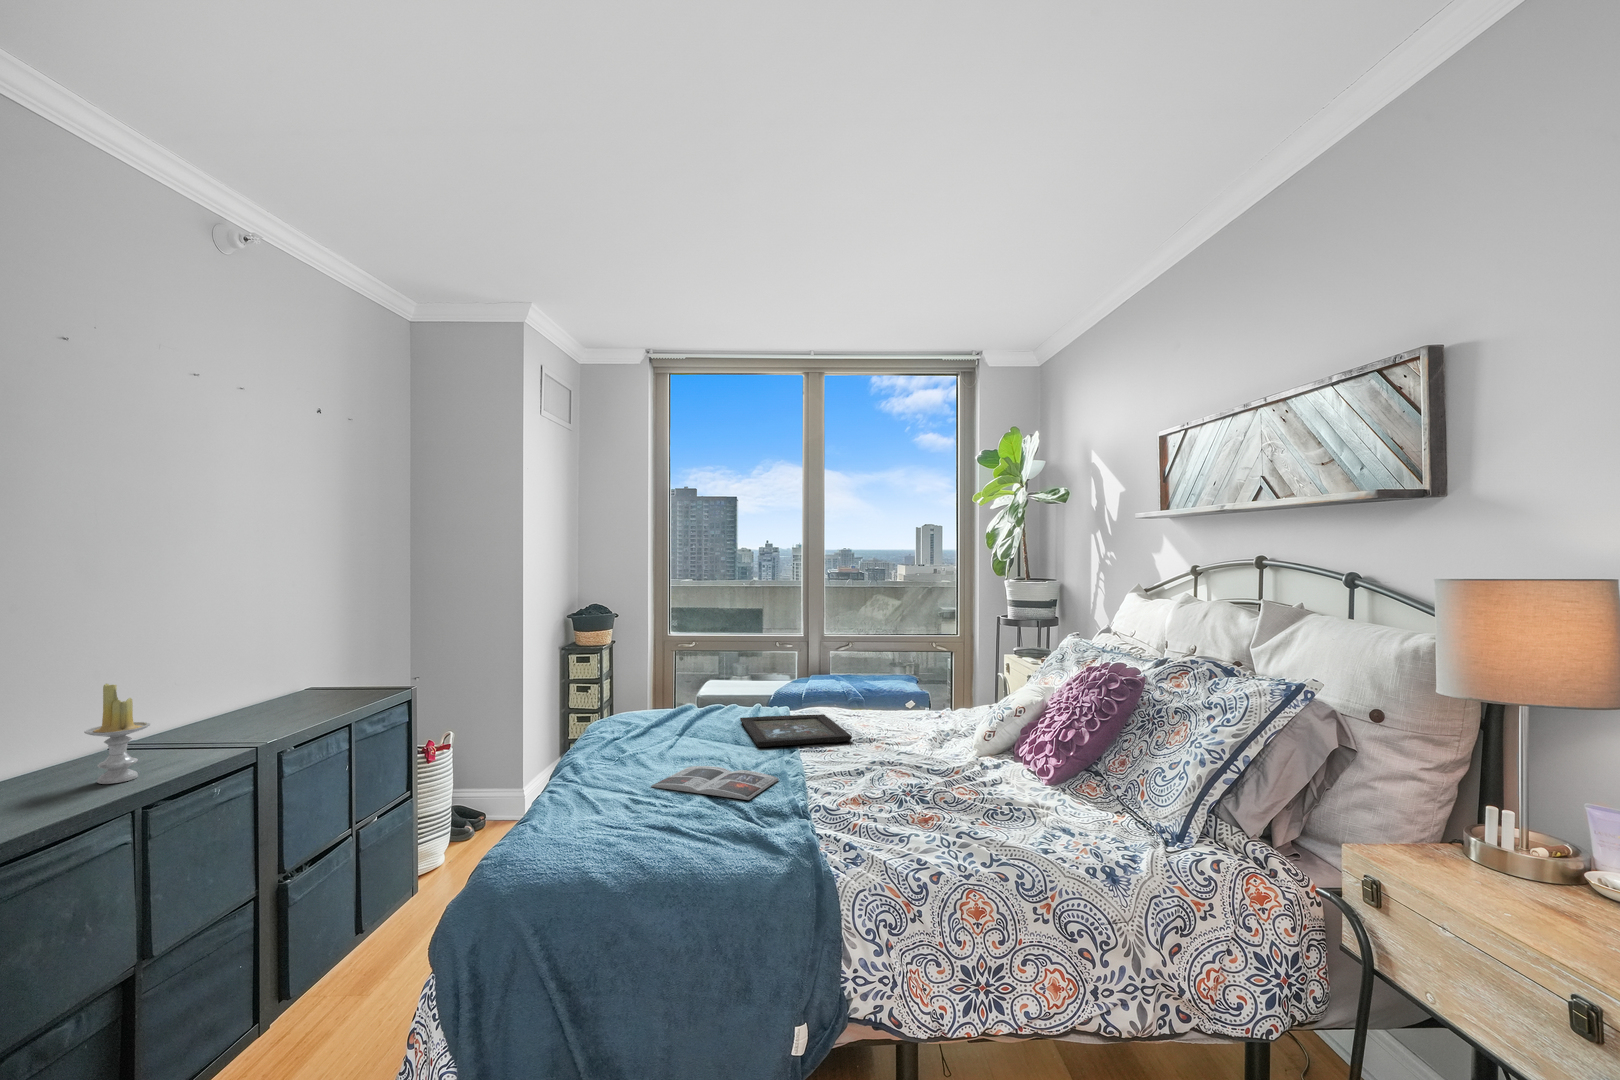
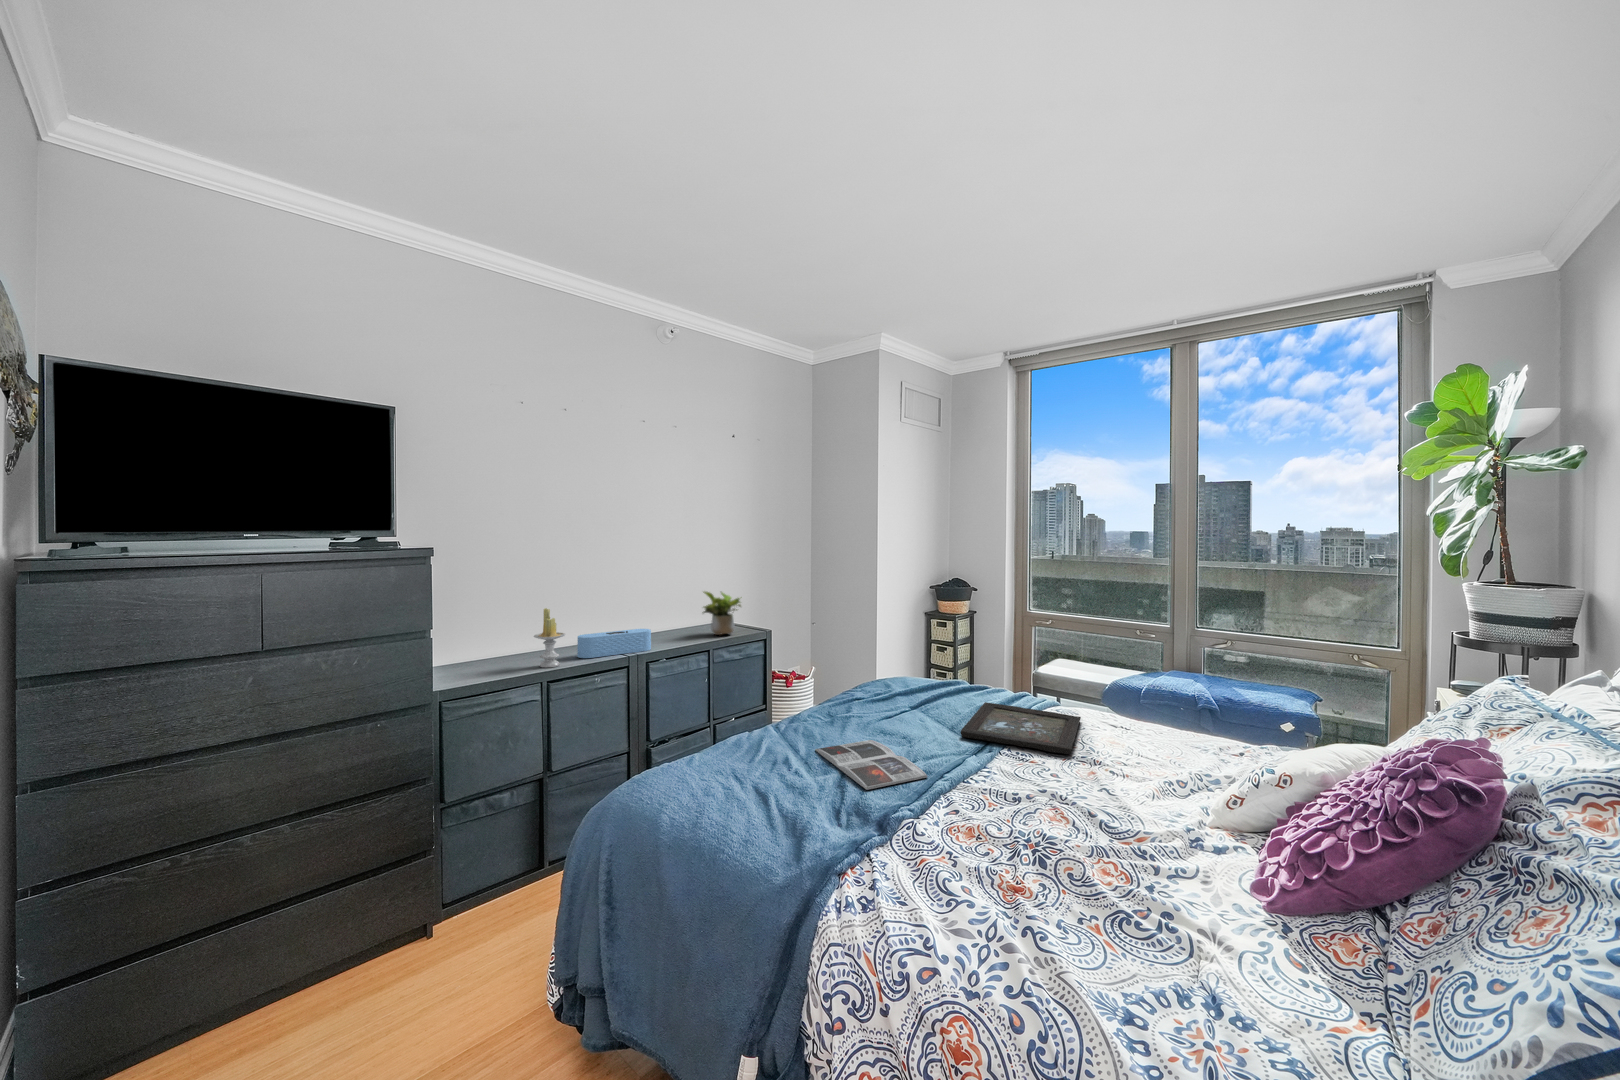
potted plant: none [301,638,370,702] -> present [703,592,741,635]
speaker: none [141,702,261,761] -> present [577,629,651,658]

